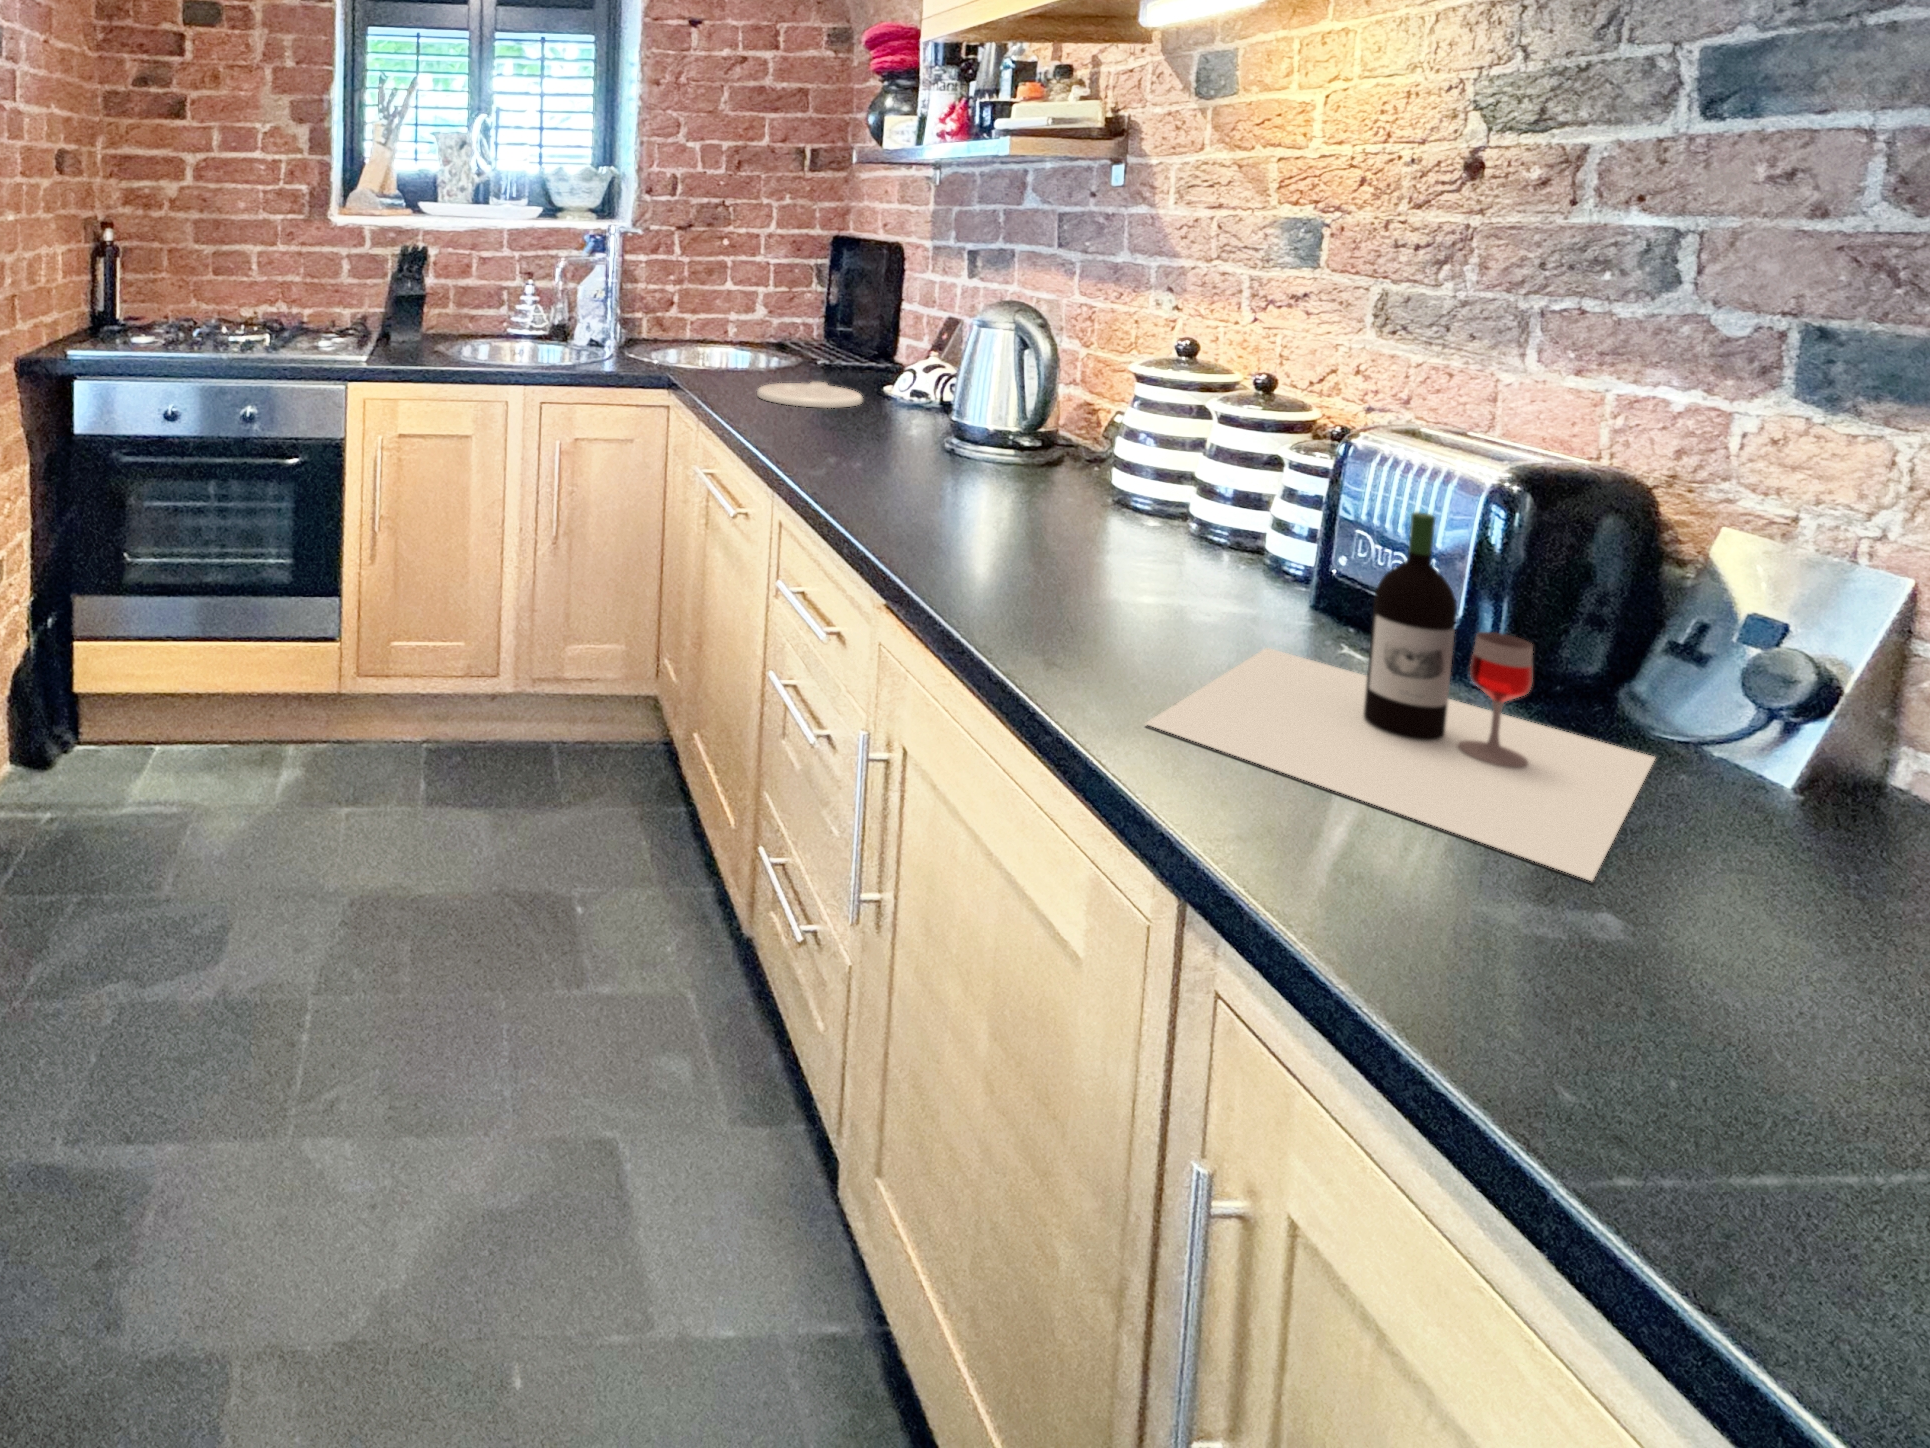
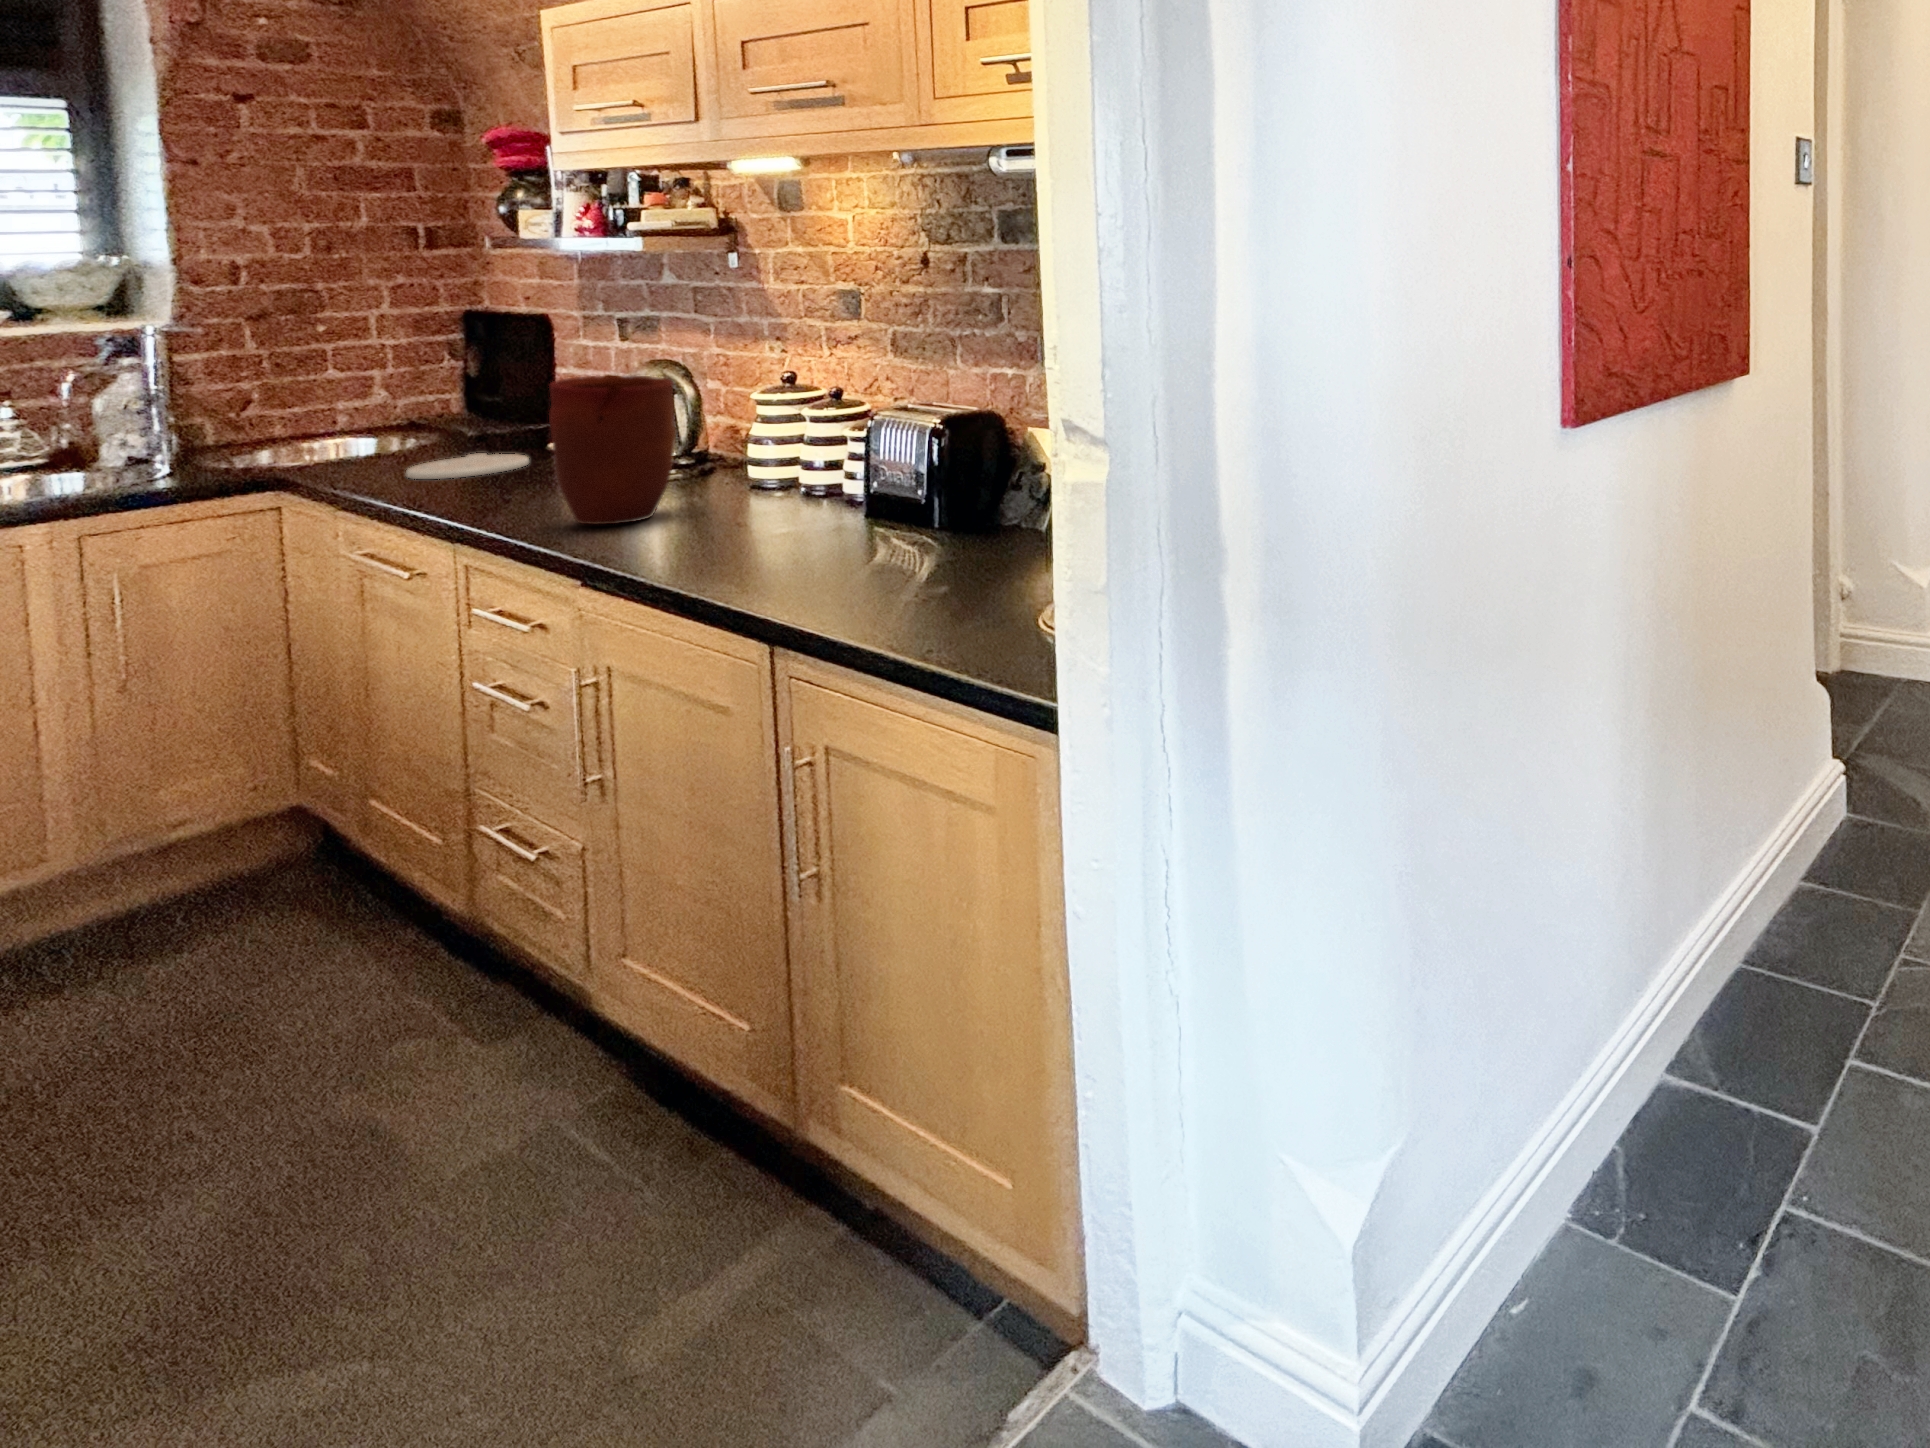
vase: none [877,307,1032,522] -> present [549,375,676,524]
wine bottle: present [1146,512,1655,881] -> none [749,444,983,576]

